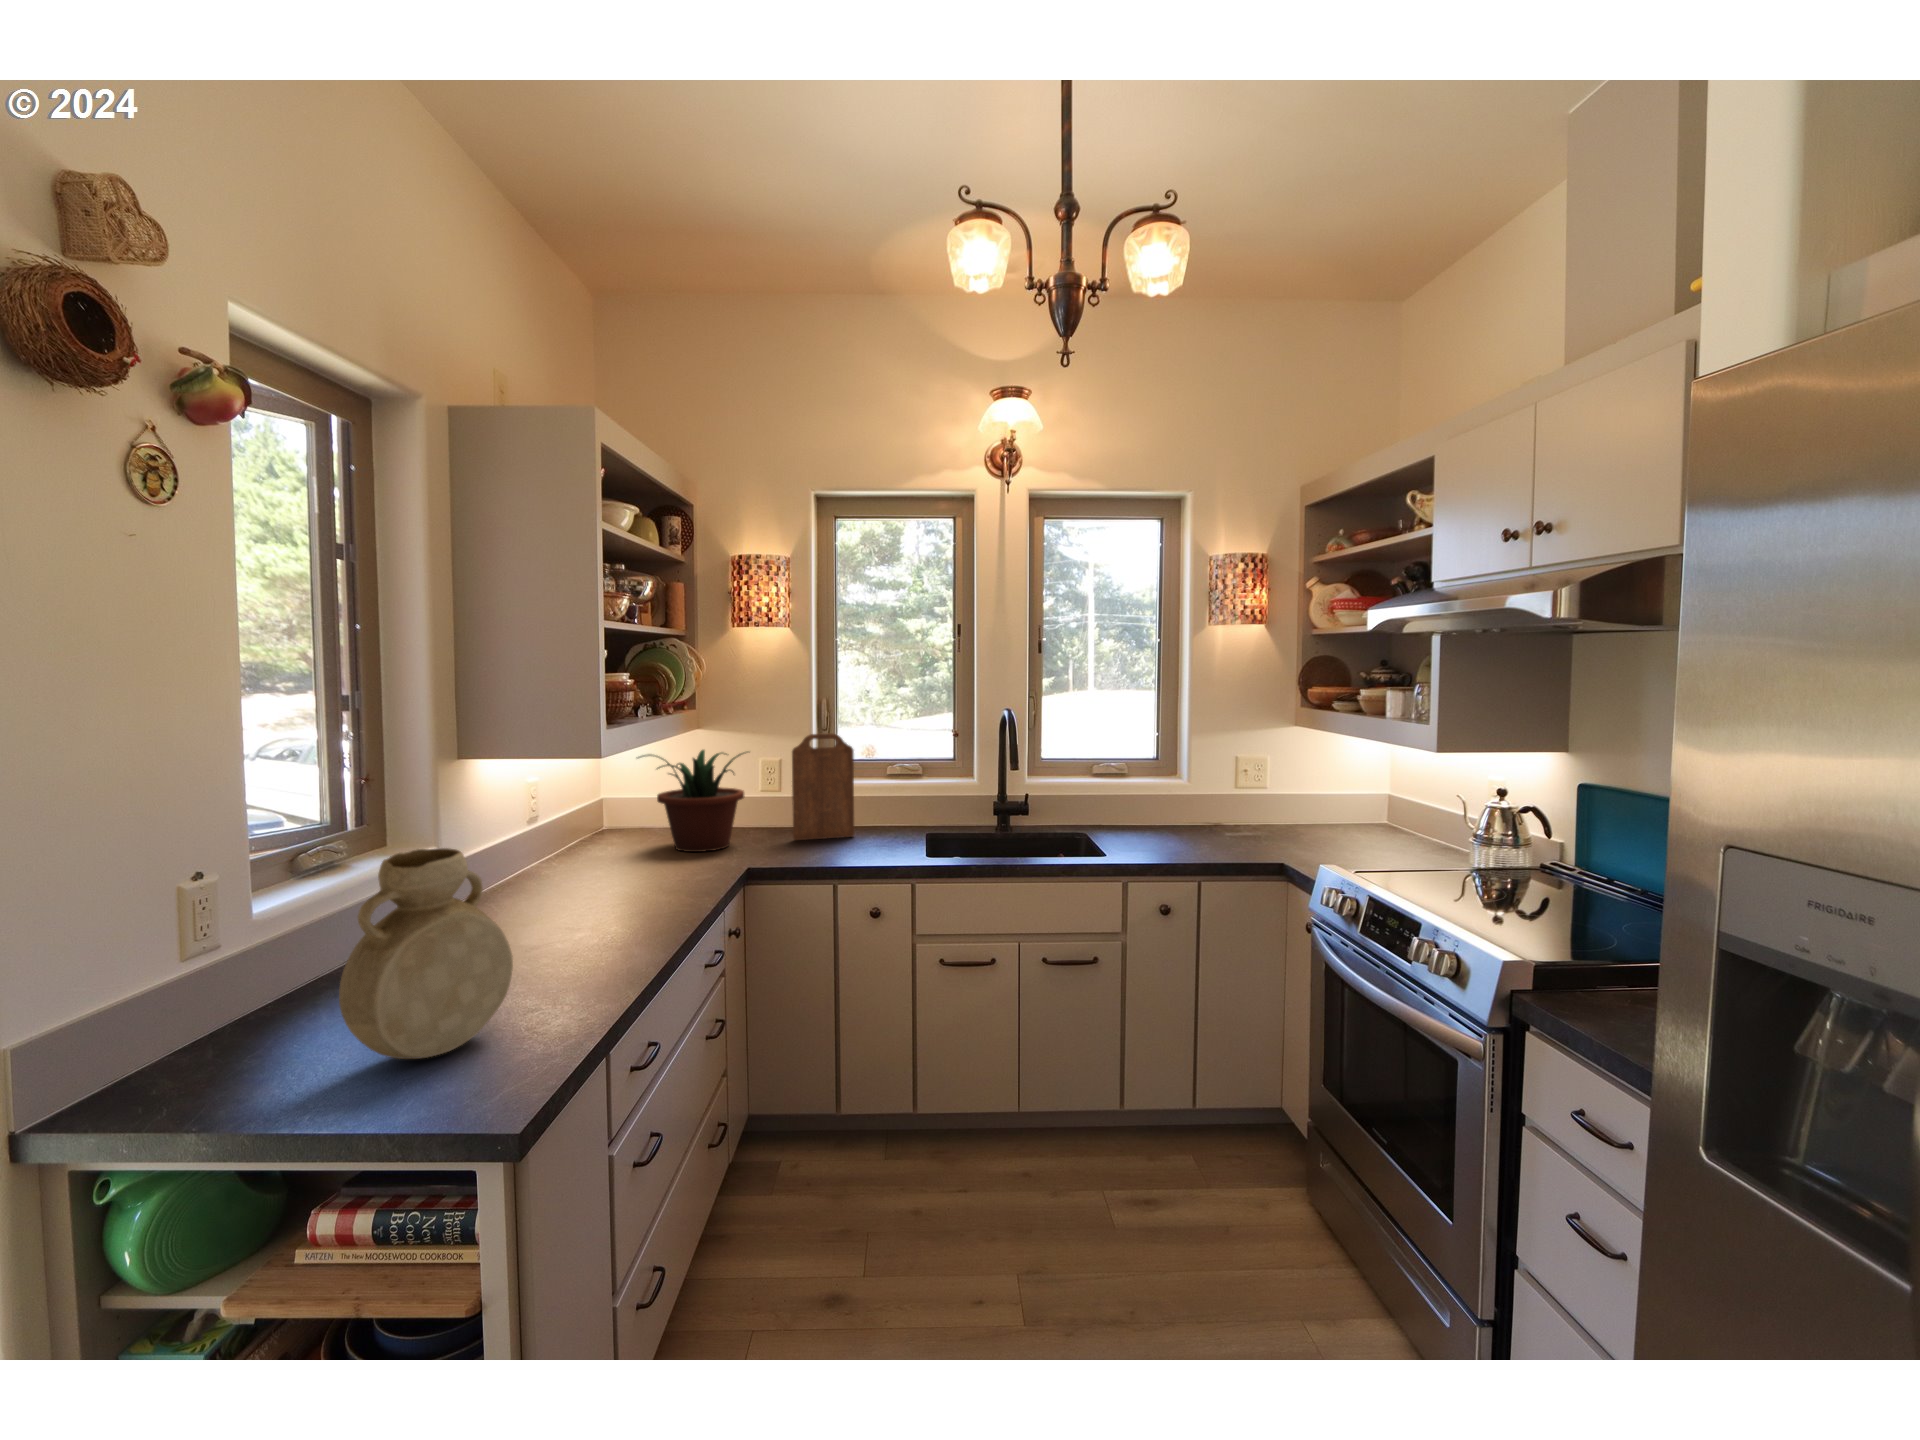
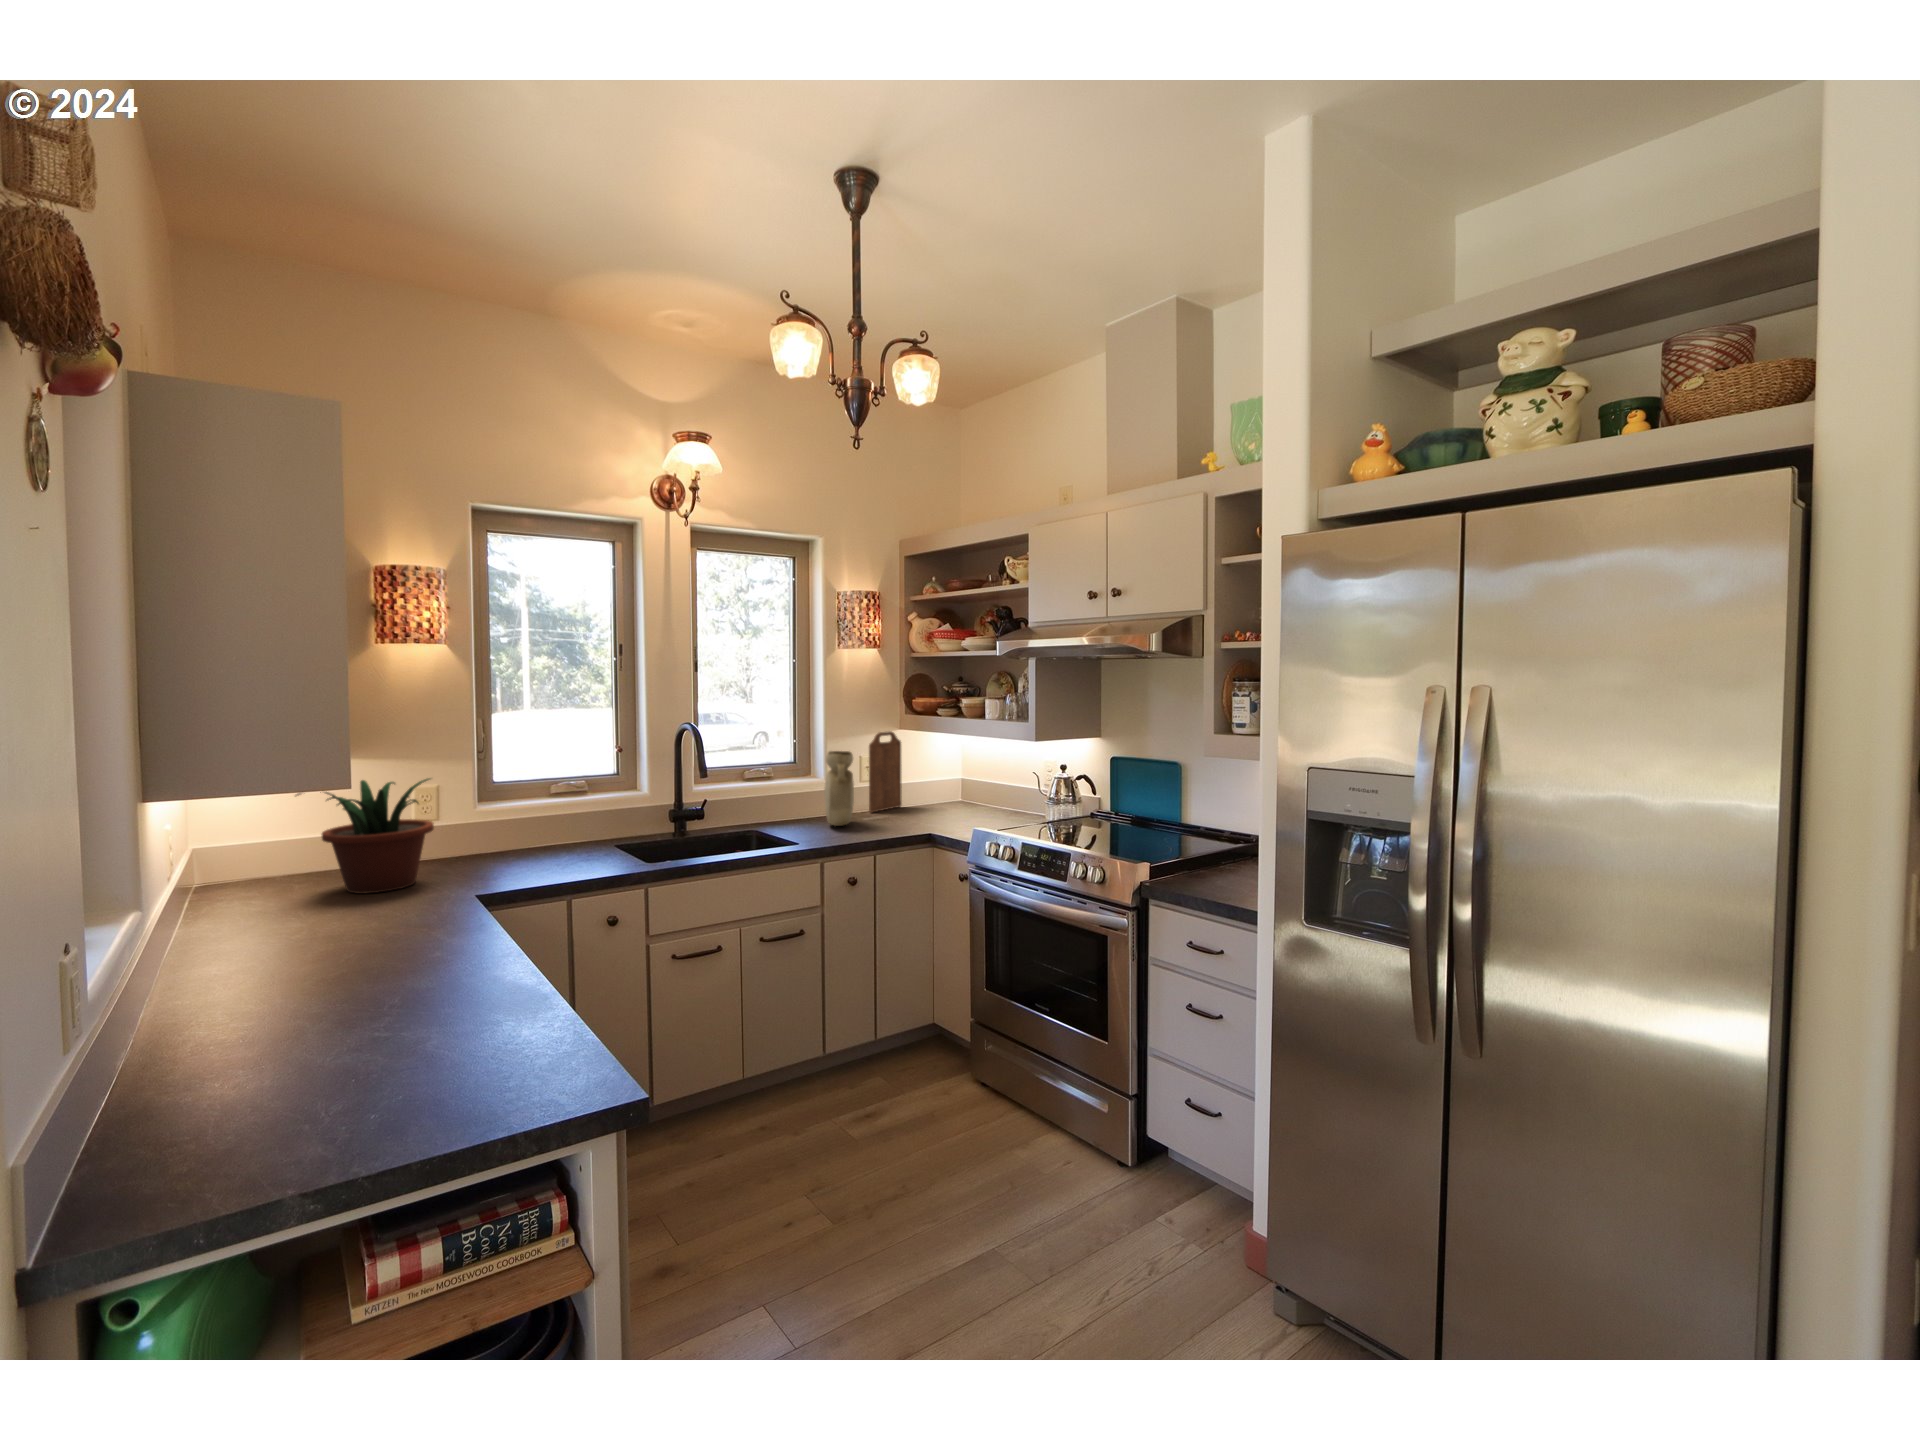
cutting board: present [792,733,854,840] -> present [869,731,902,812]
vase: present [339,848,513,1059] -> present [824,751,854,826]

